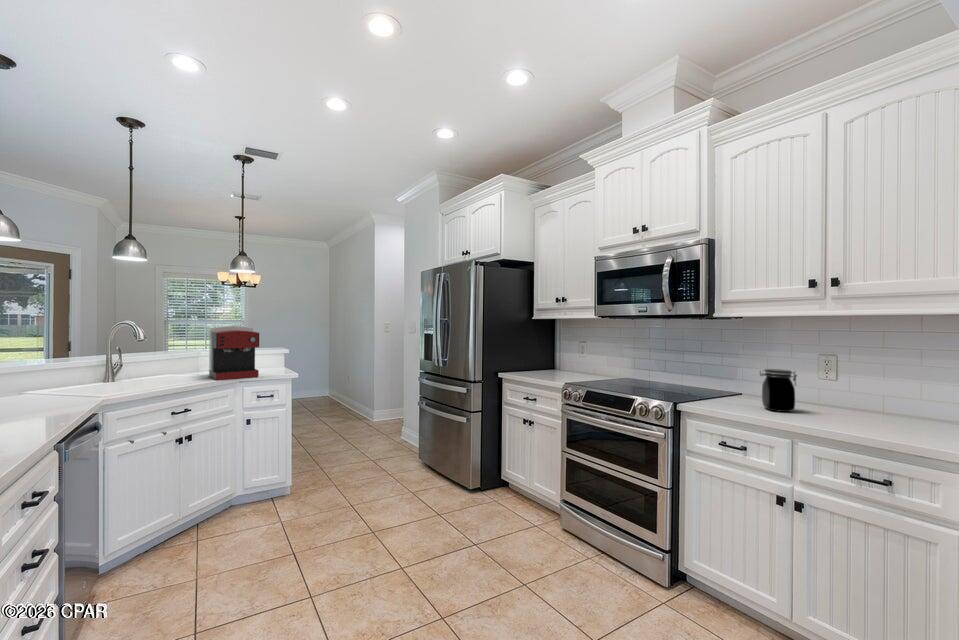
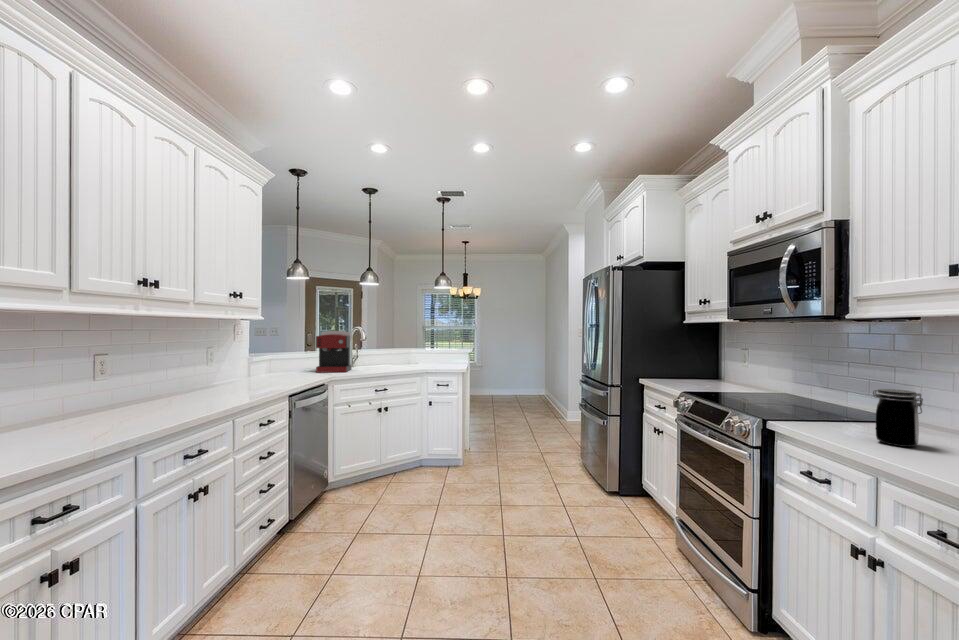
coffee maker: present [209,326,259,380] -> present [316,331,352,373]

